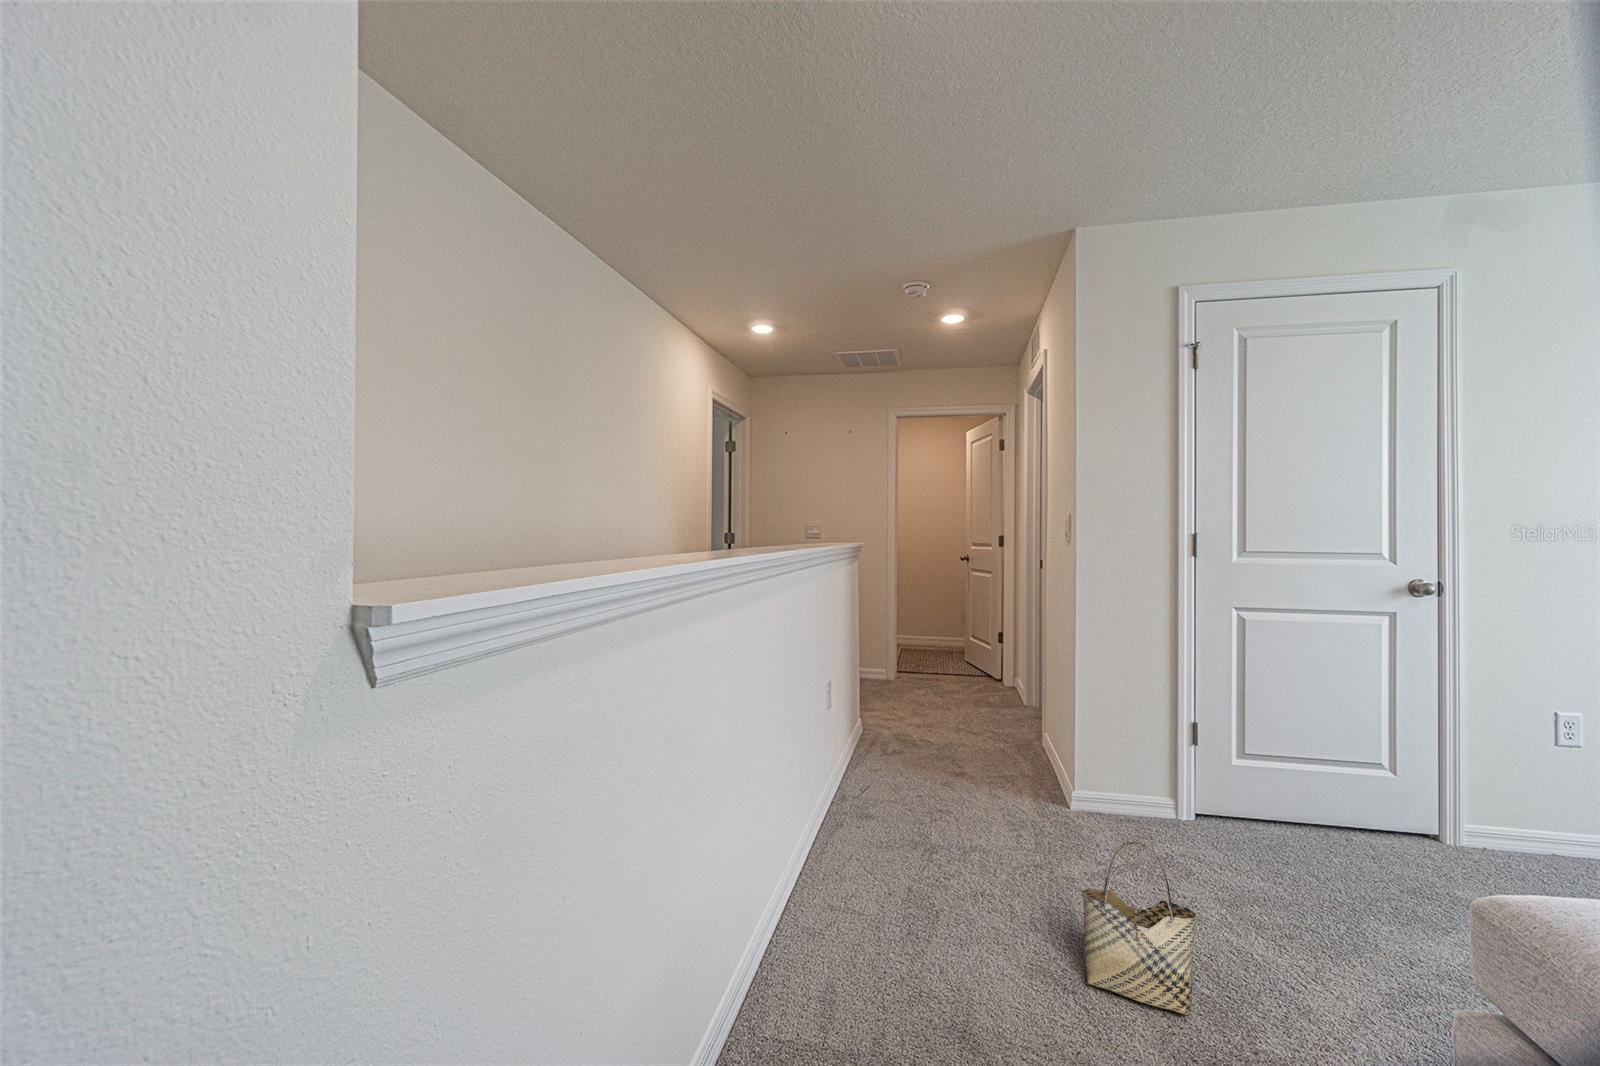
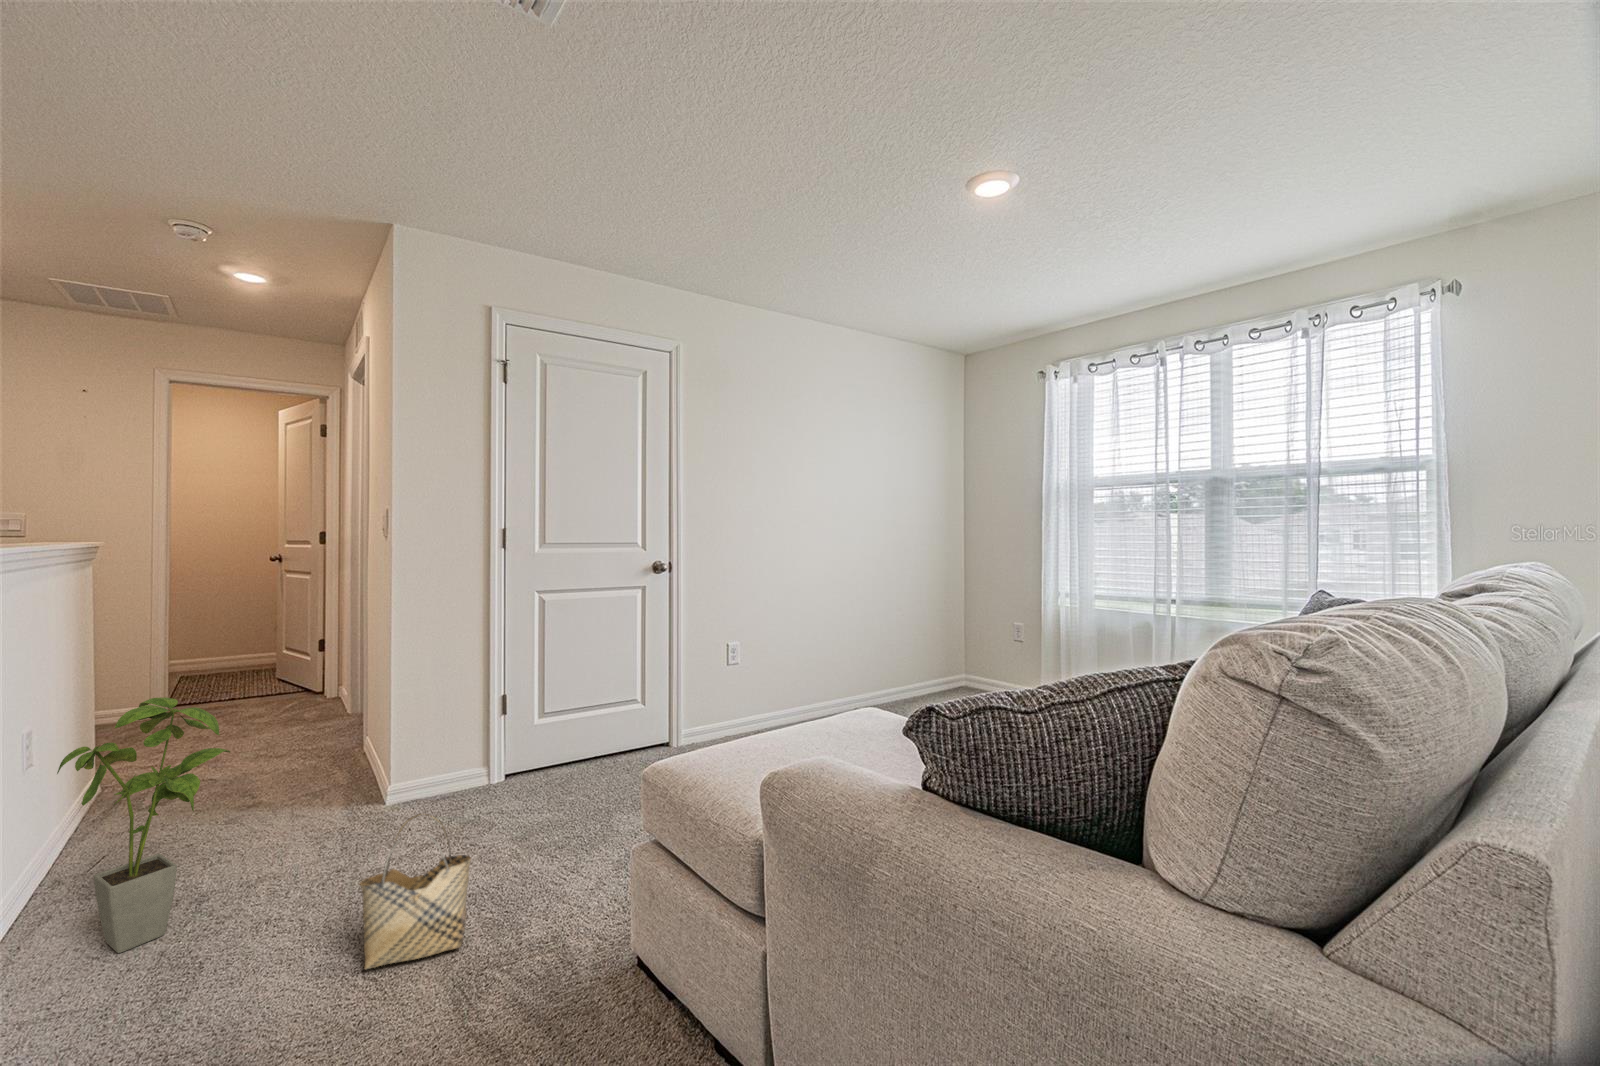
house plant: none [870,669,964,861] -> present [57,698,230,953]

